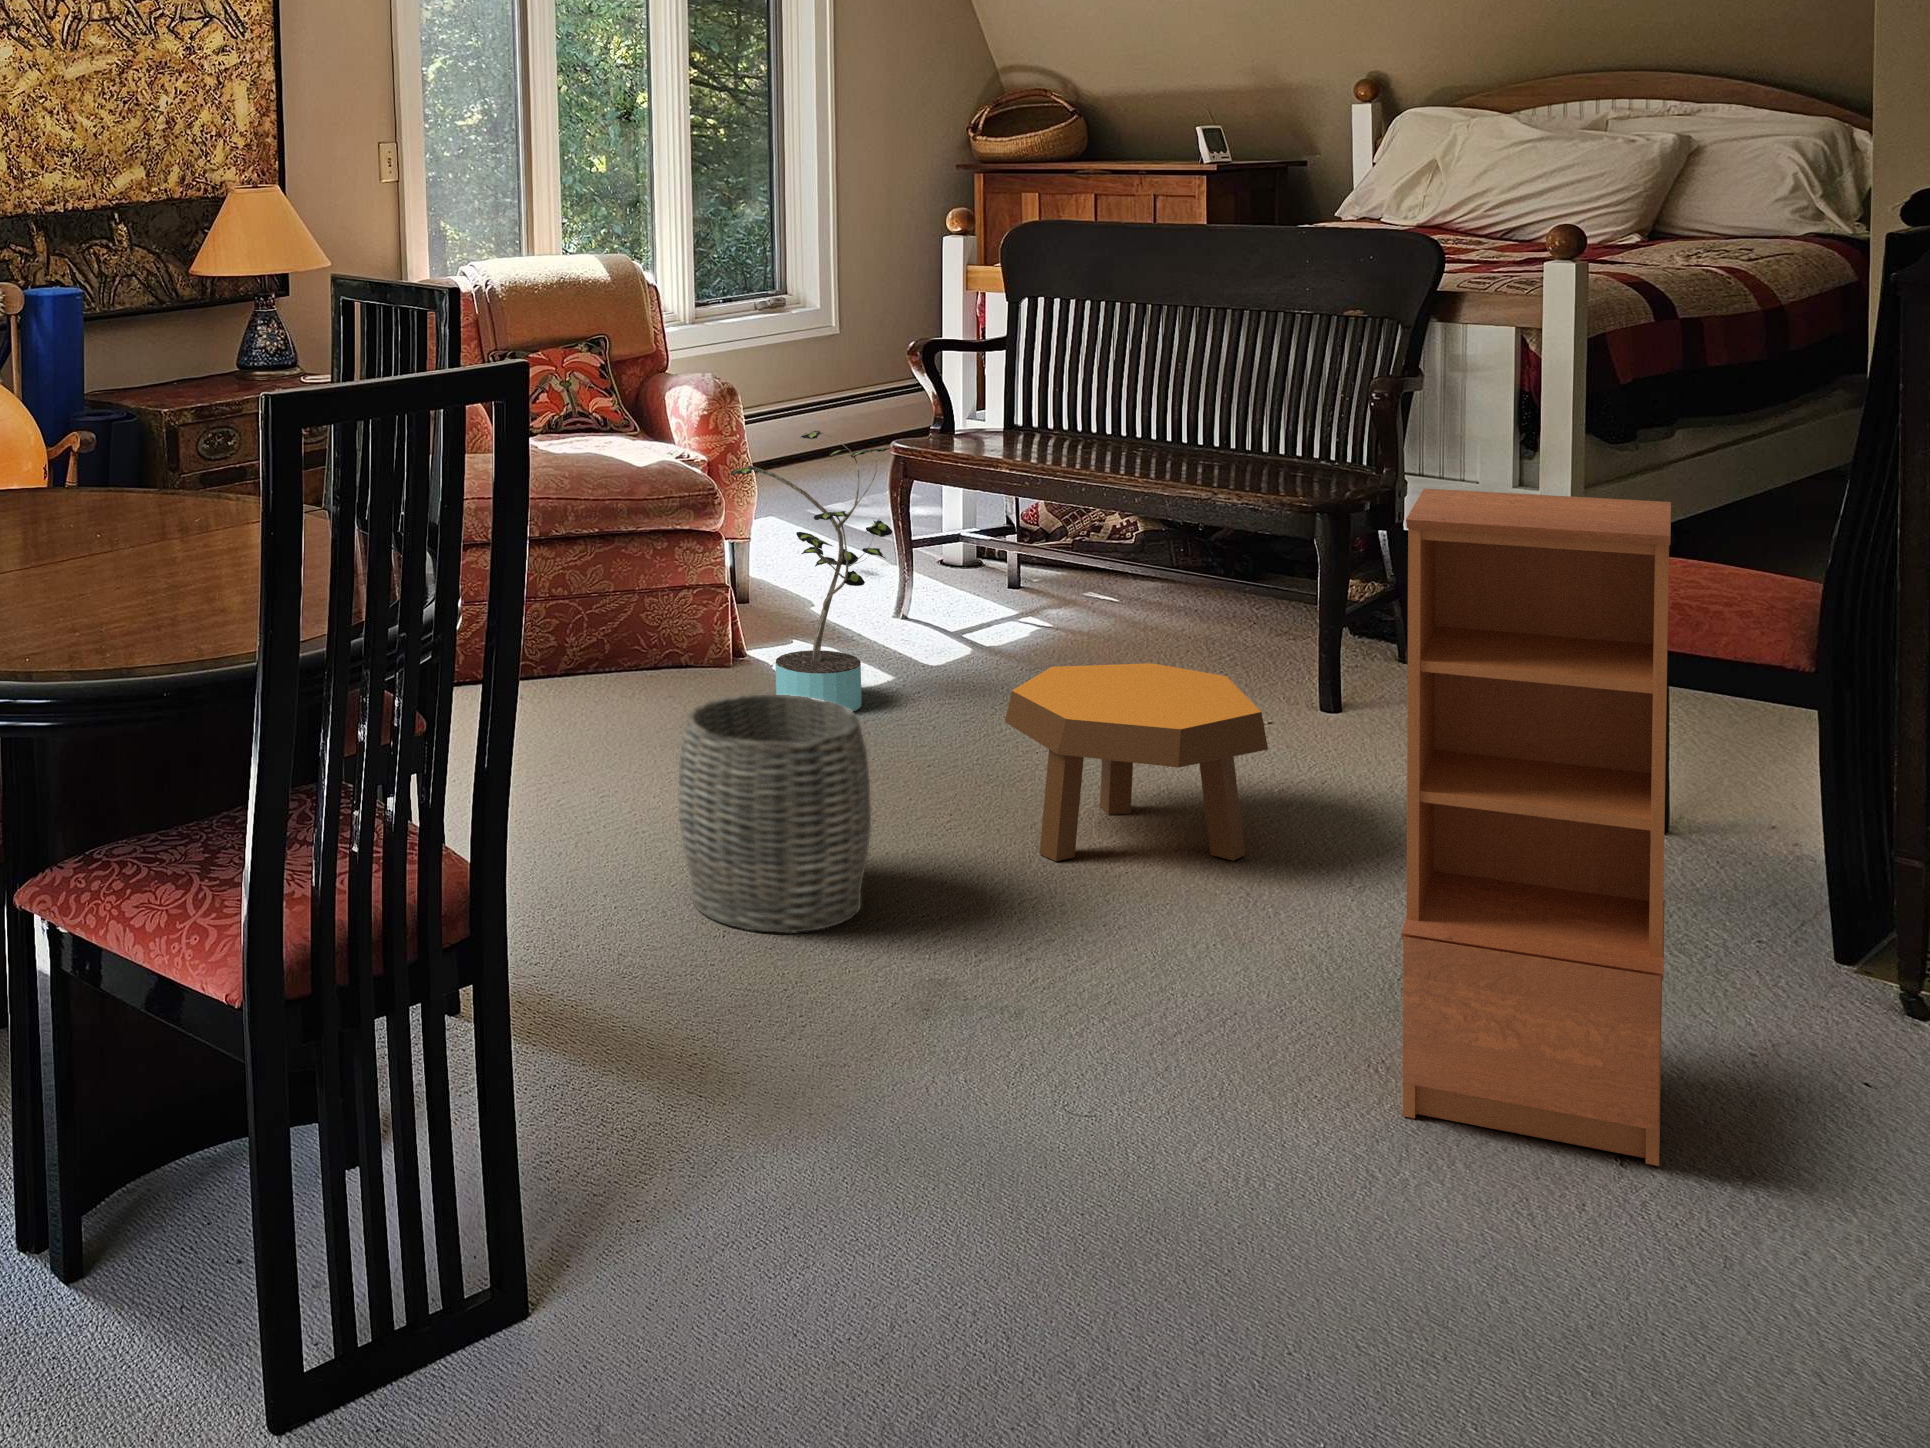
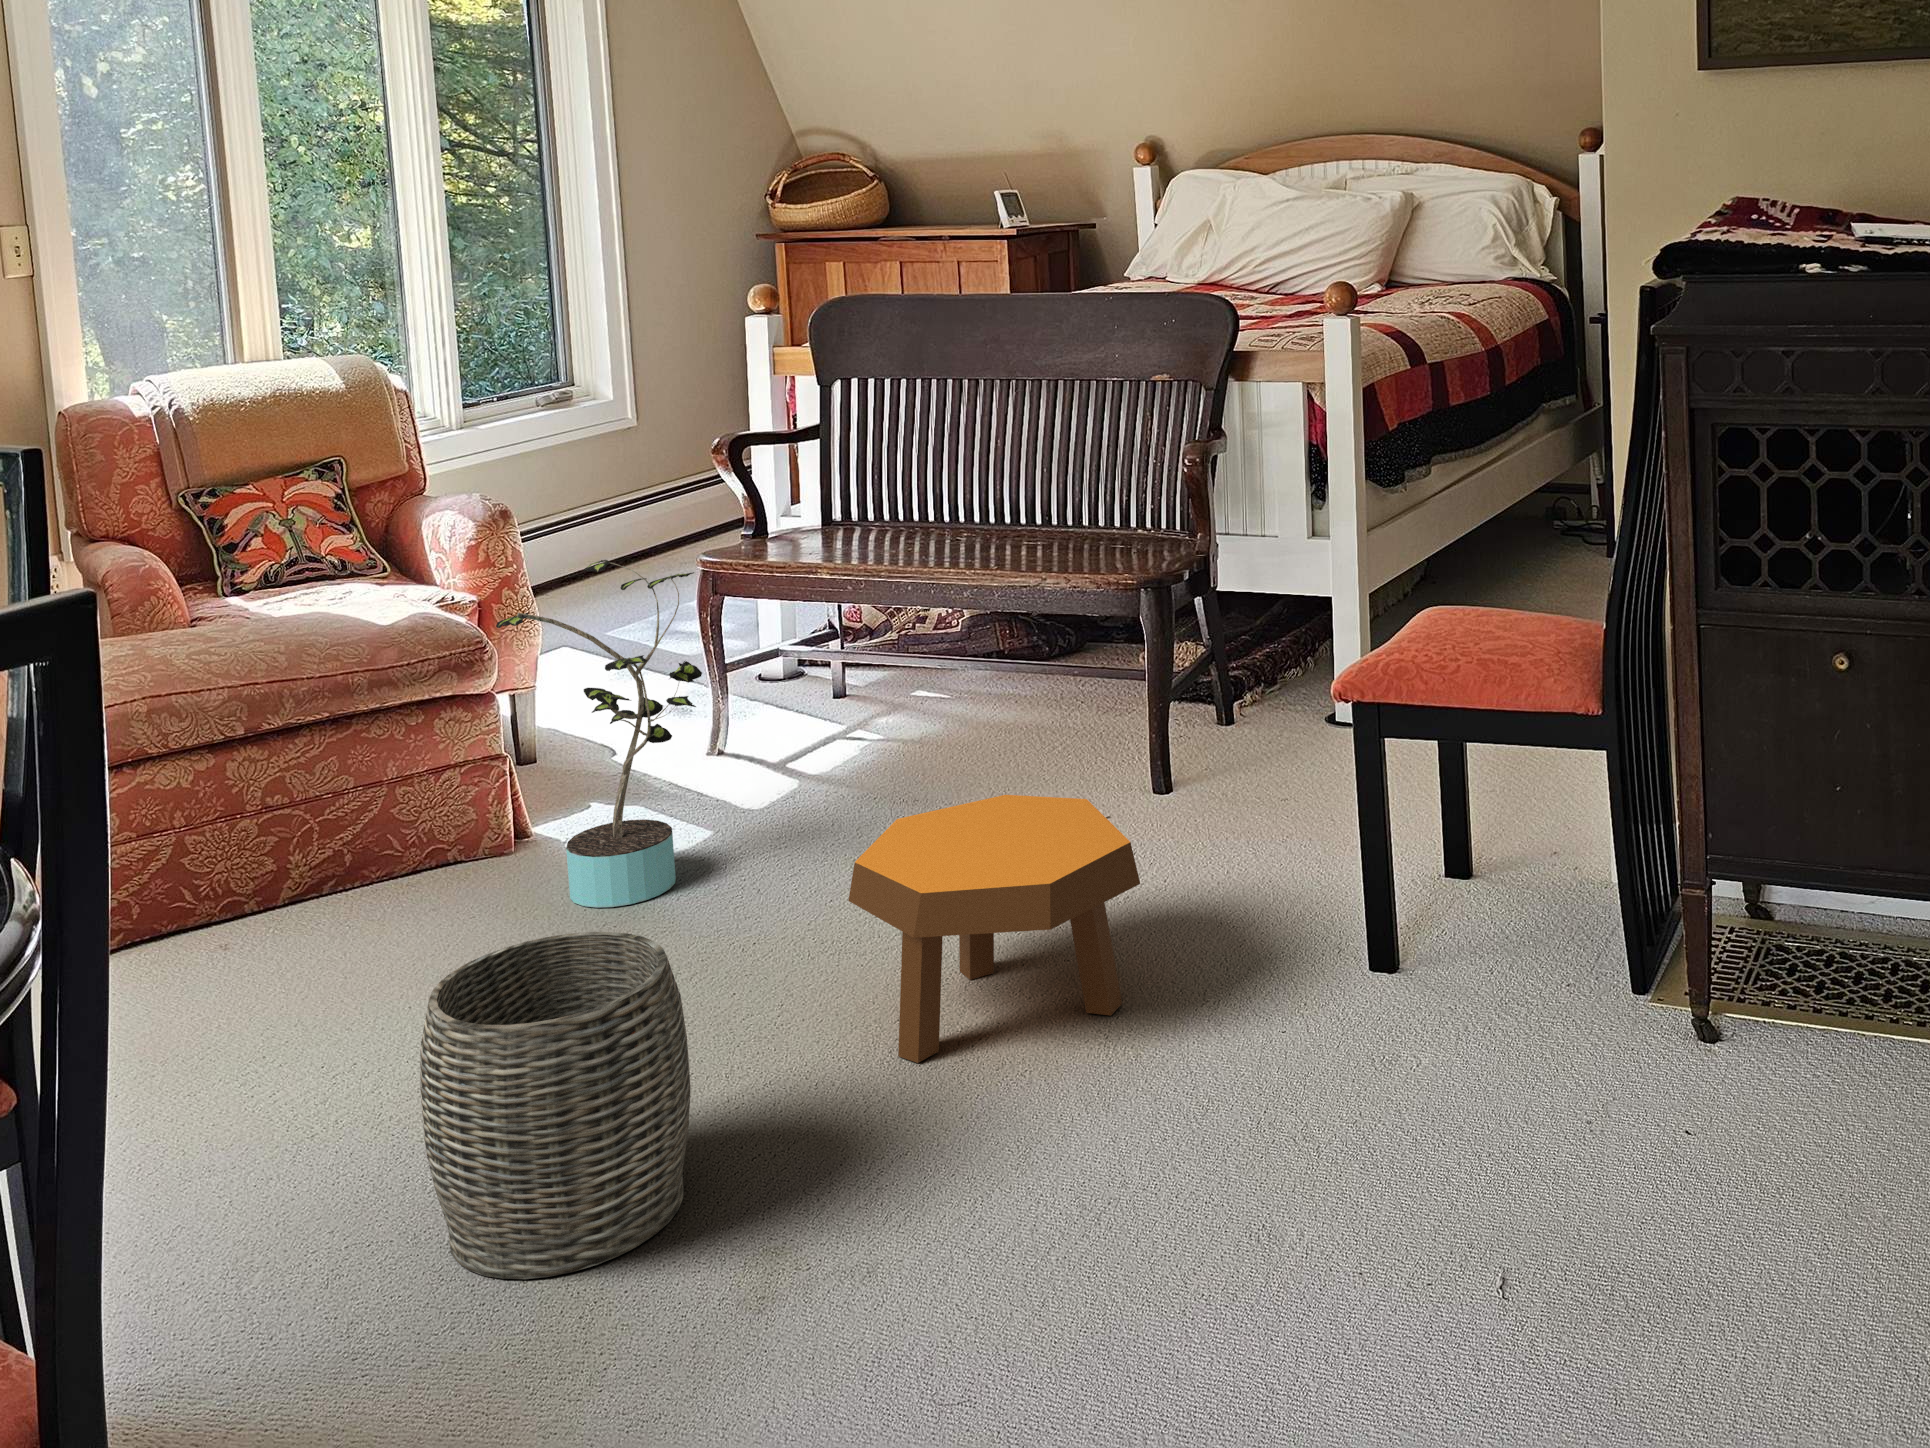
bookcase: present [1401,489,1671,1166] -> none [1315,588,1609,1353]

